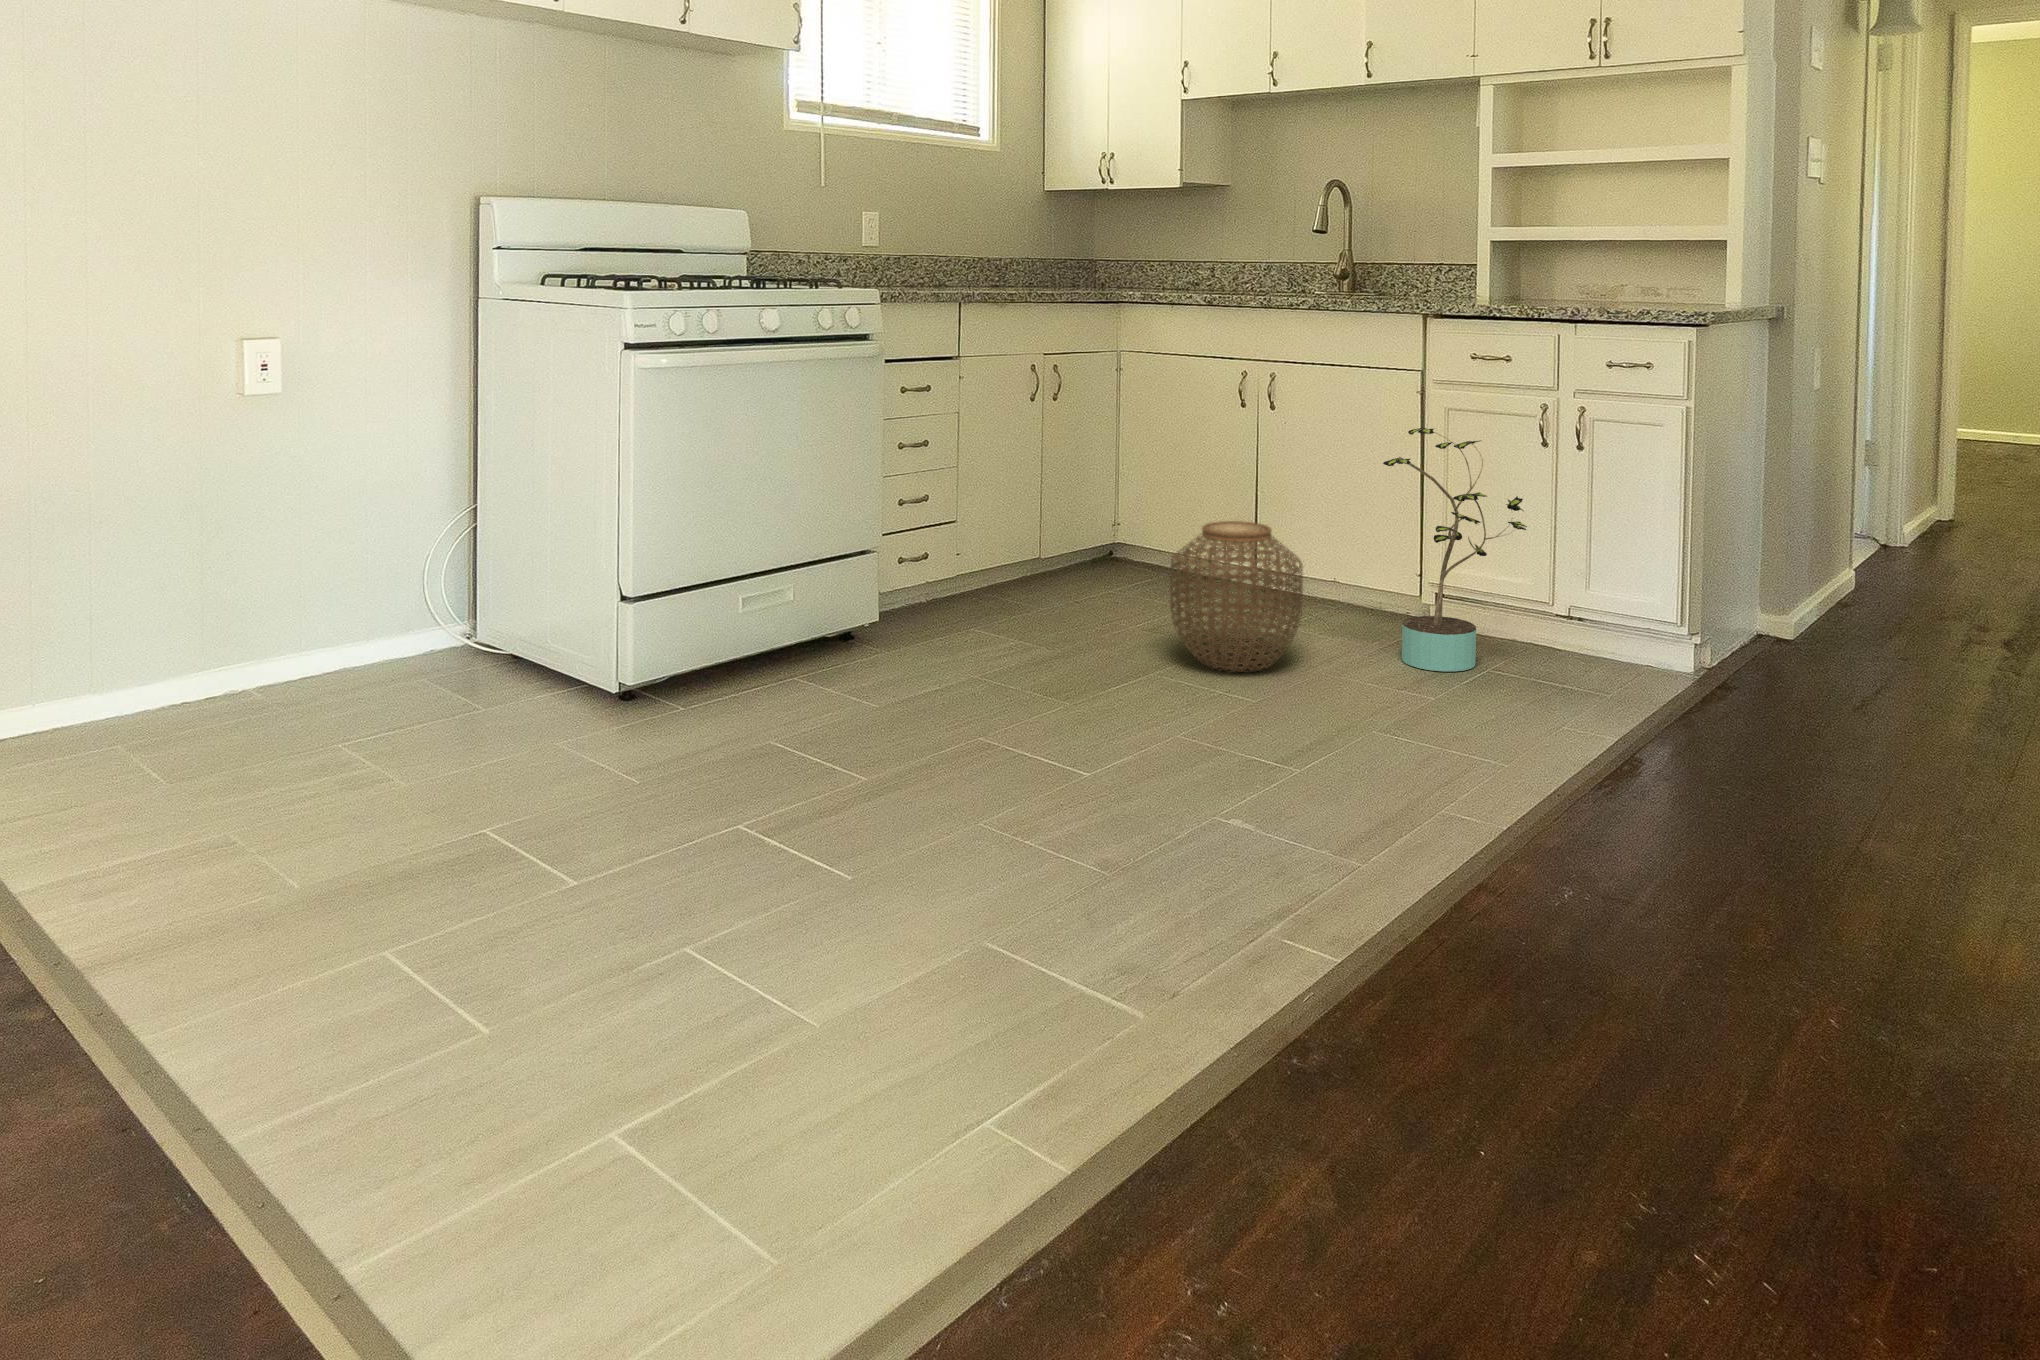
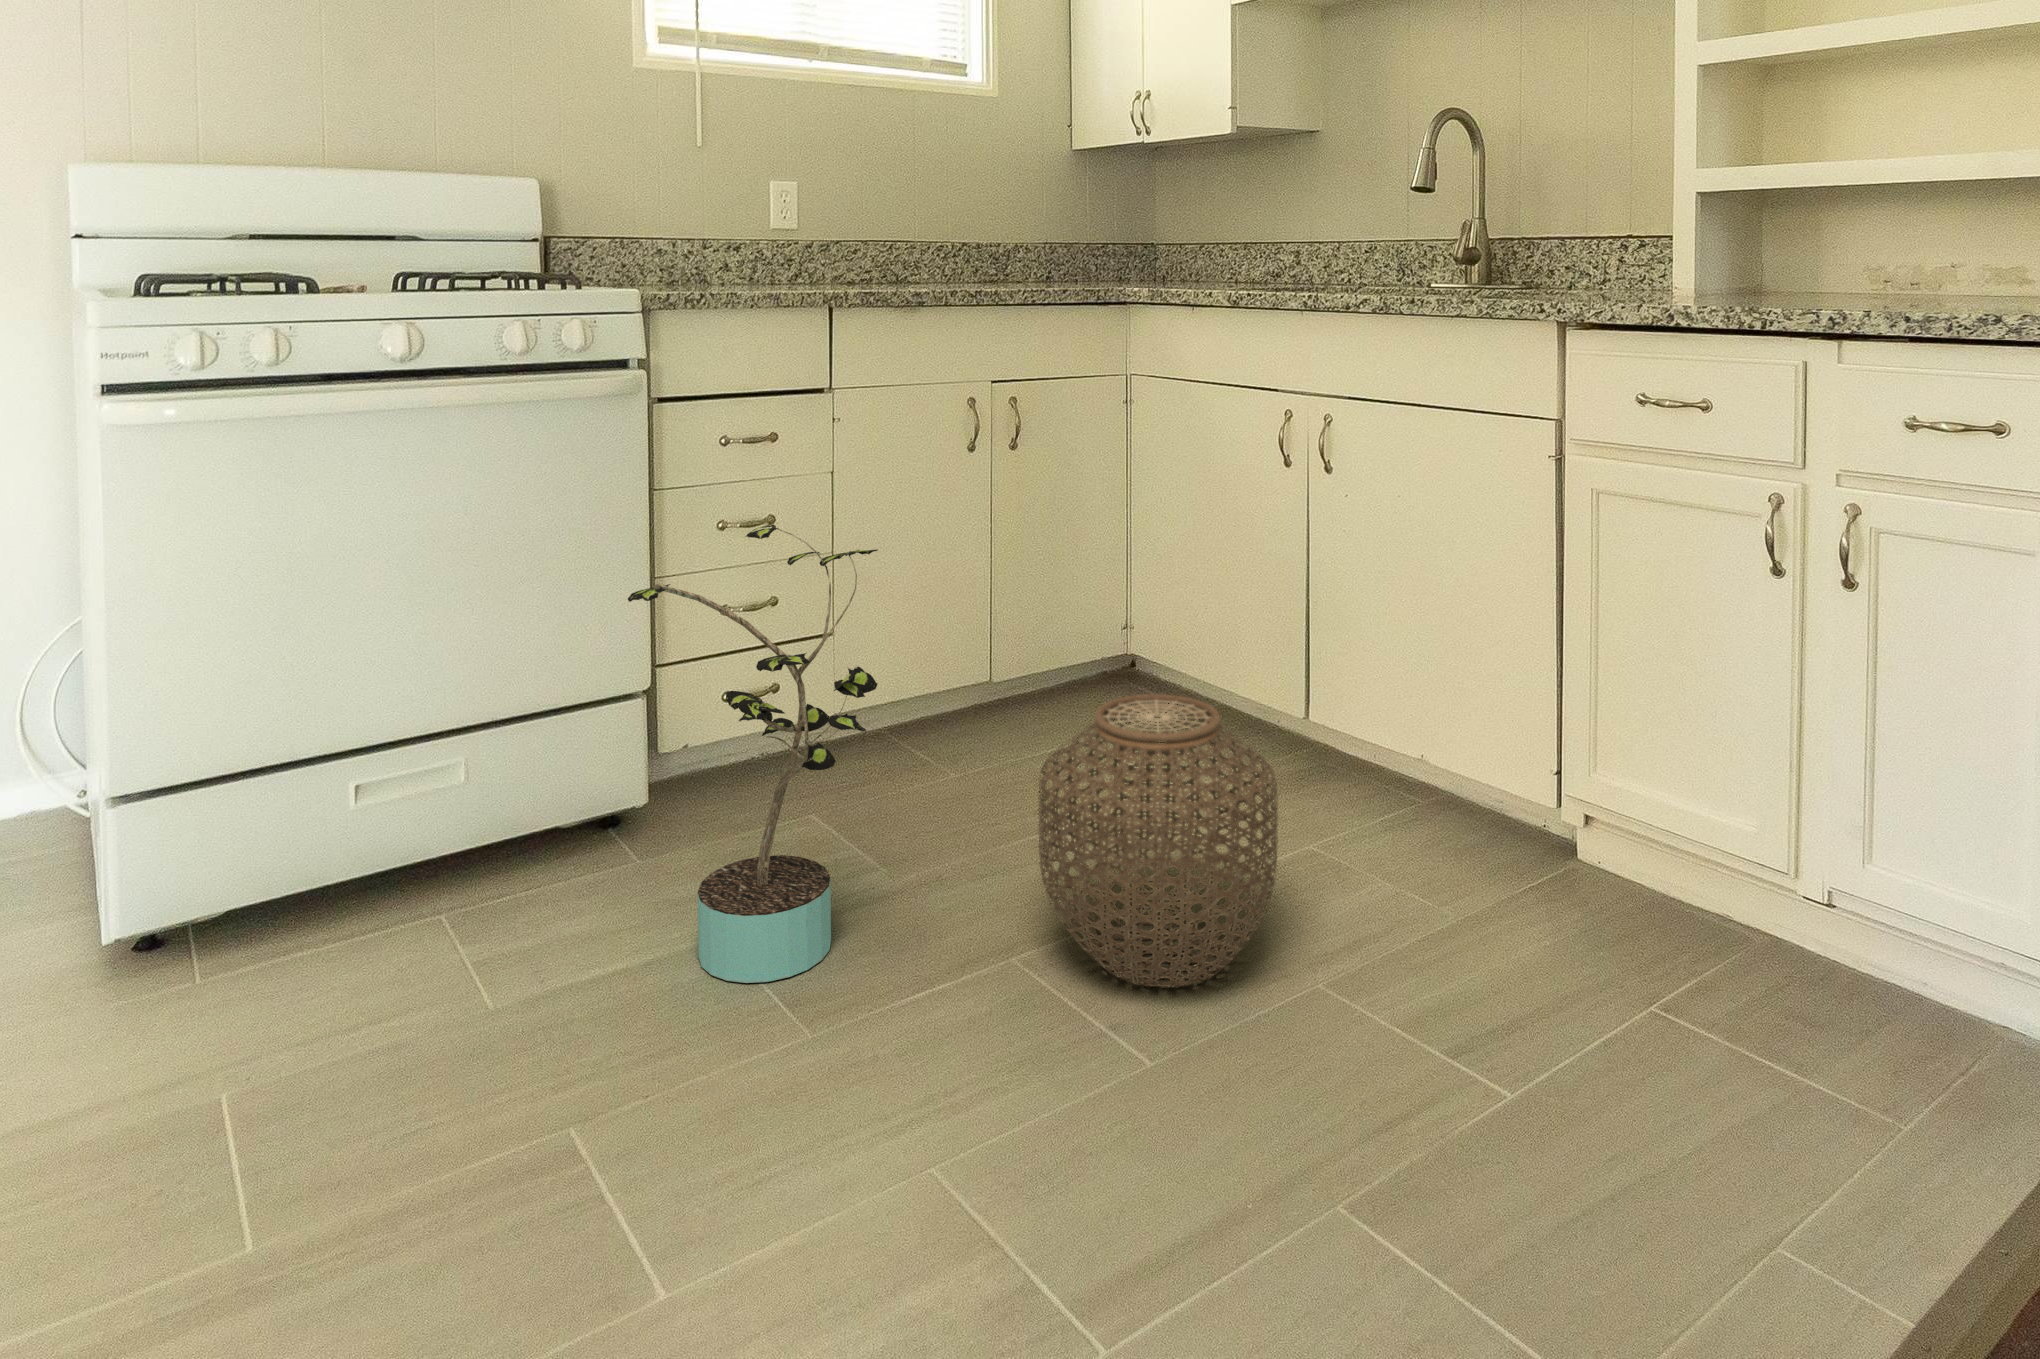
potted plant: present [1383,427,1527,671] -> present [628,524,878,983]

